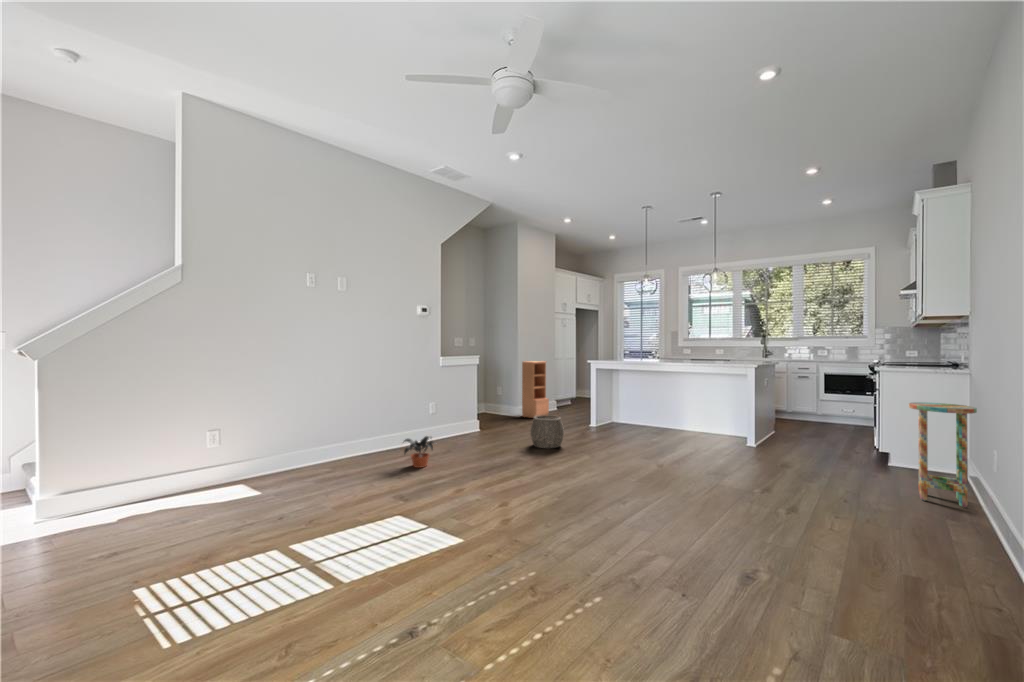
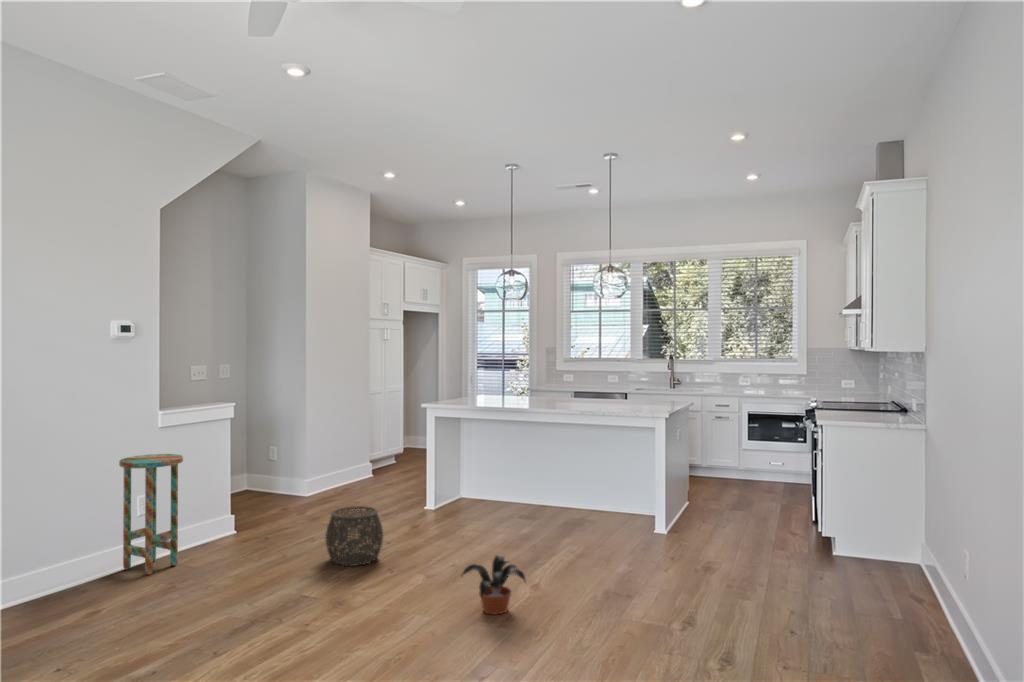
bookcase: present [522,361,549,418] -> none [313,402,359,499]
side table: present [909,402,977,507] -> present [119,454,183,575]
potted plant: present [404,436,435,468] -> present [463,556,525,615]

